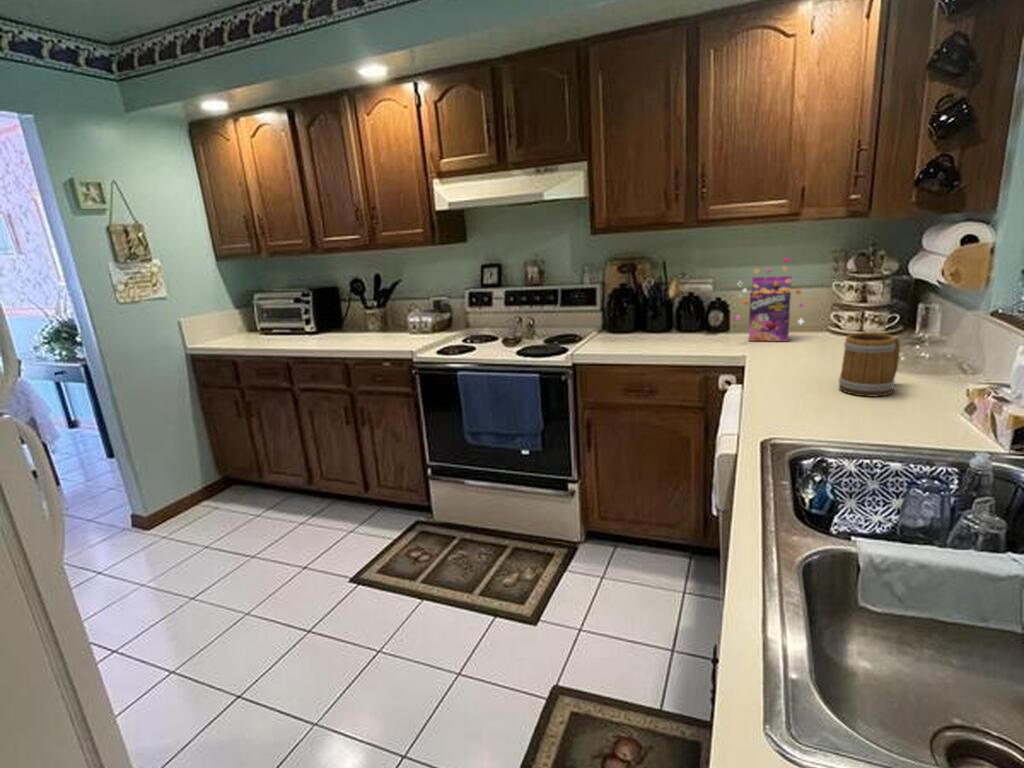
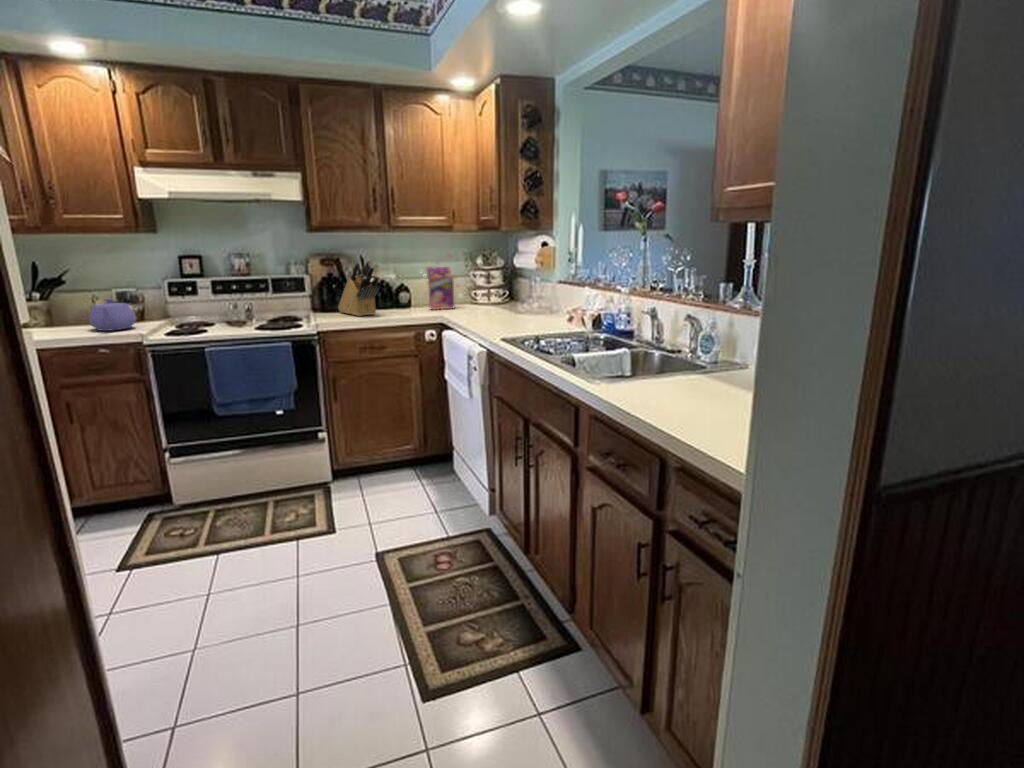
knife block: none [629,269,667,344] -> present [338,259,380,316]
teapot: none [392,310,430,342] -> present [89,298,136,331]
mug: present [839,333,900,397] -> none [508,289,534,322]

